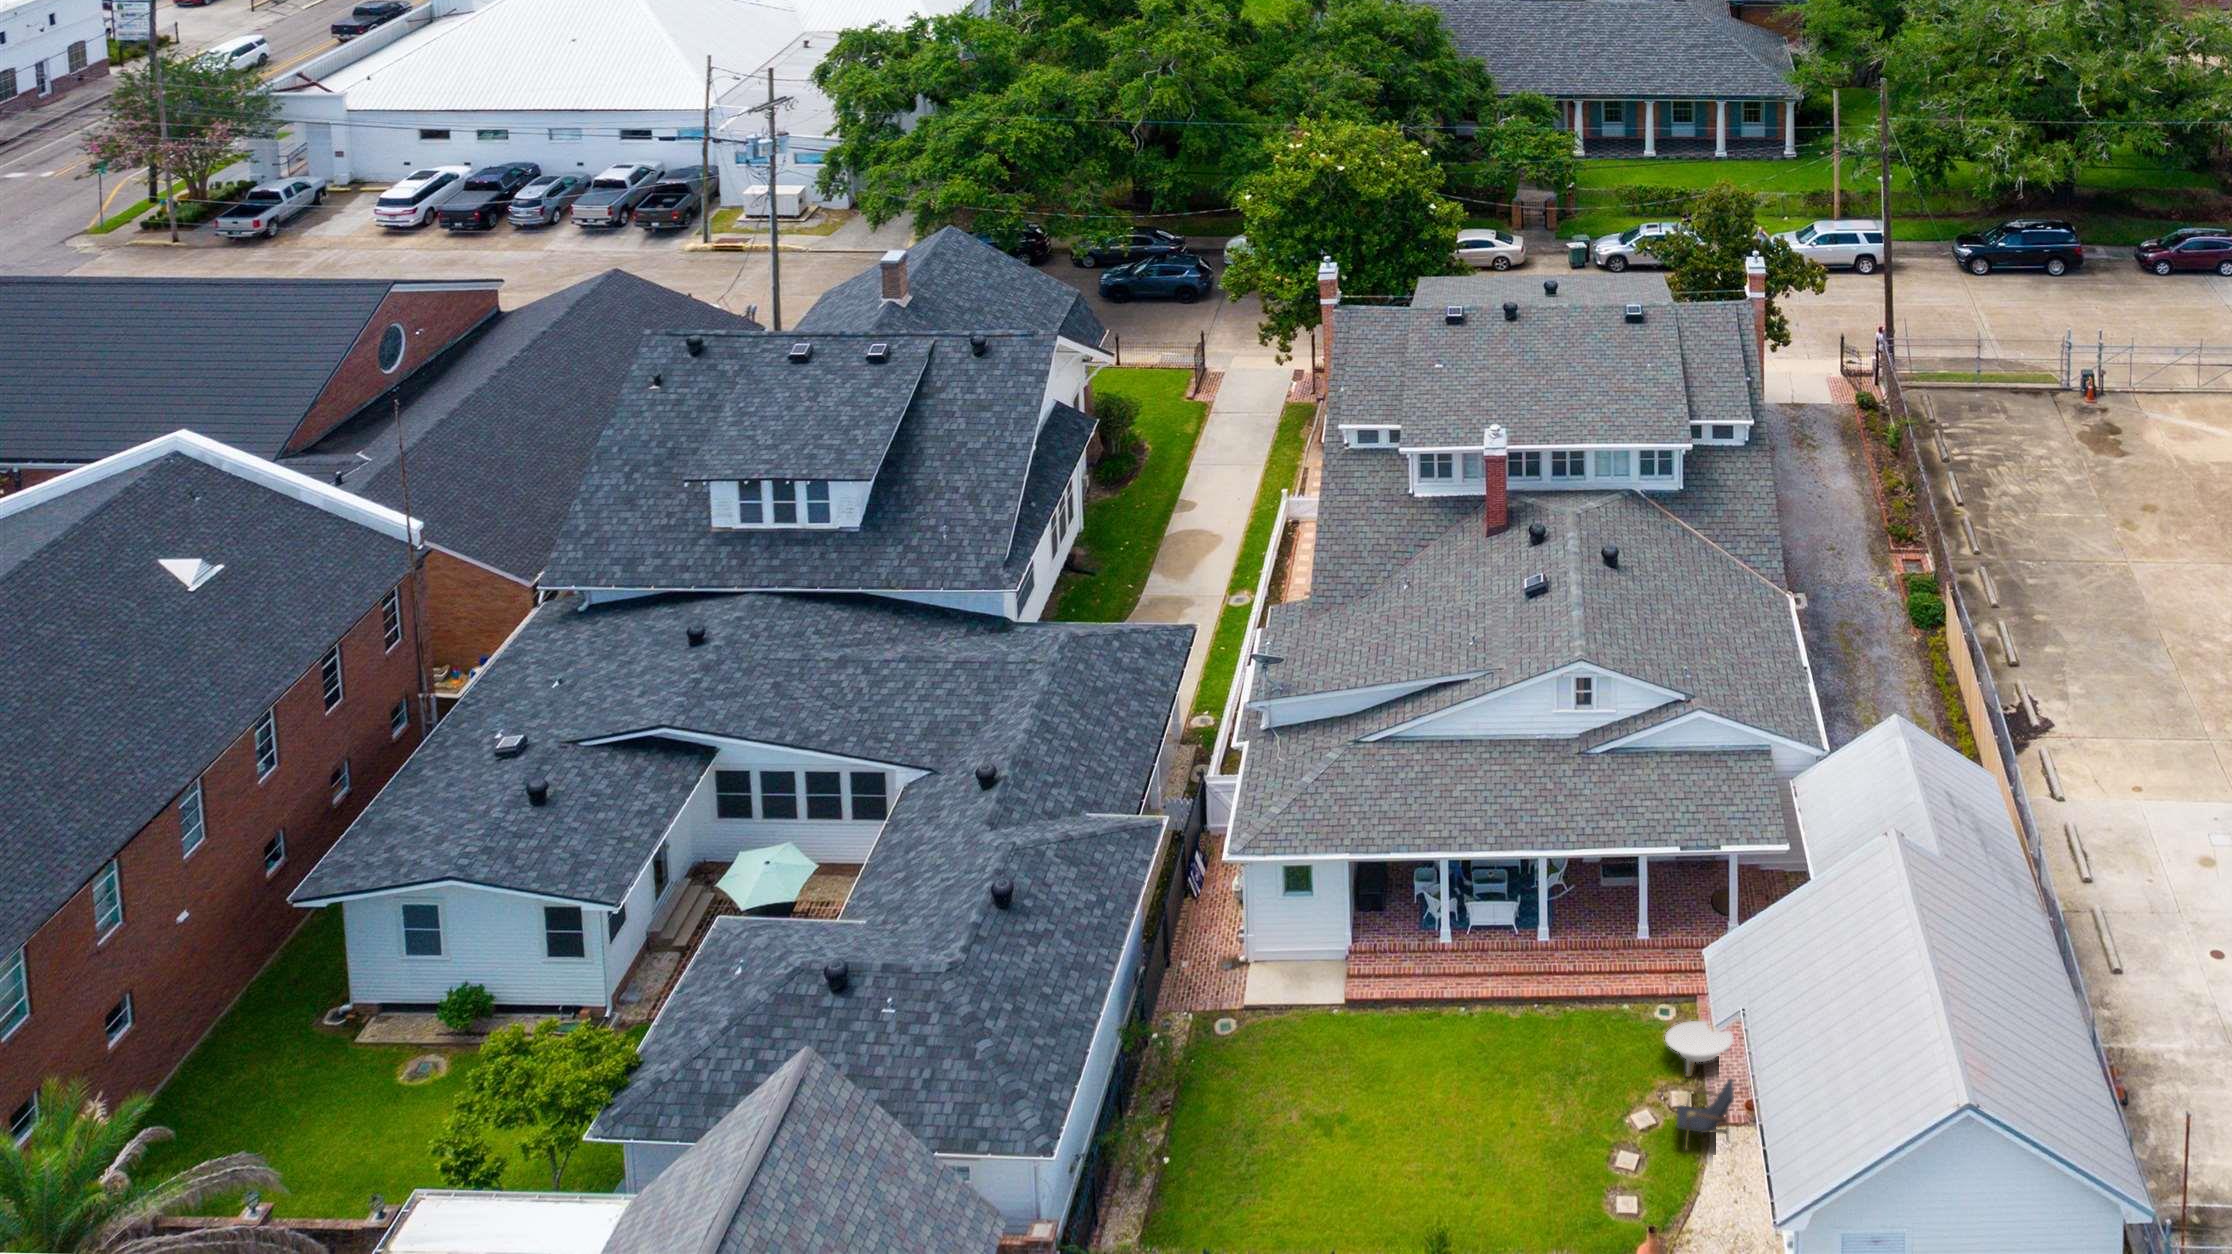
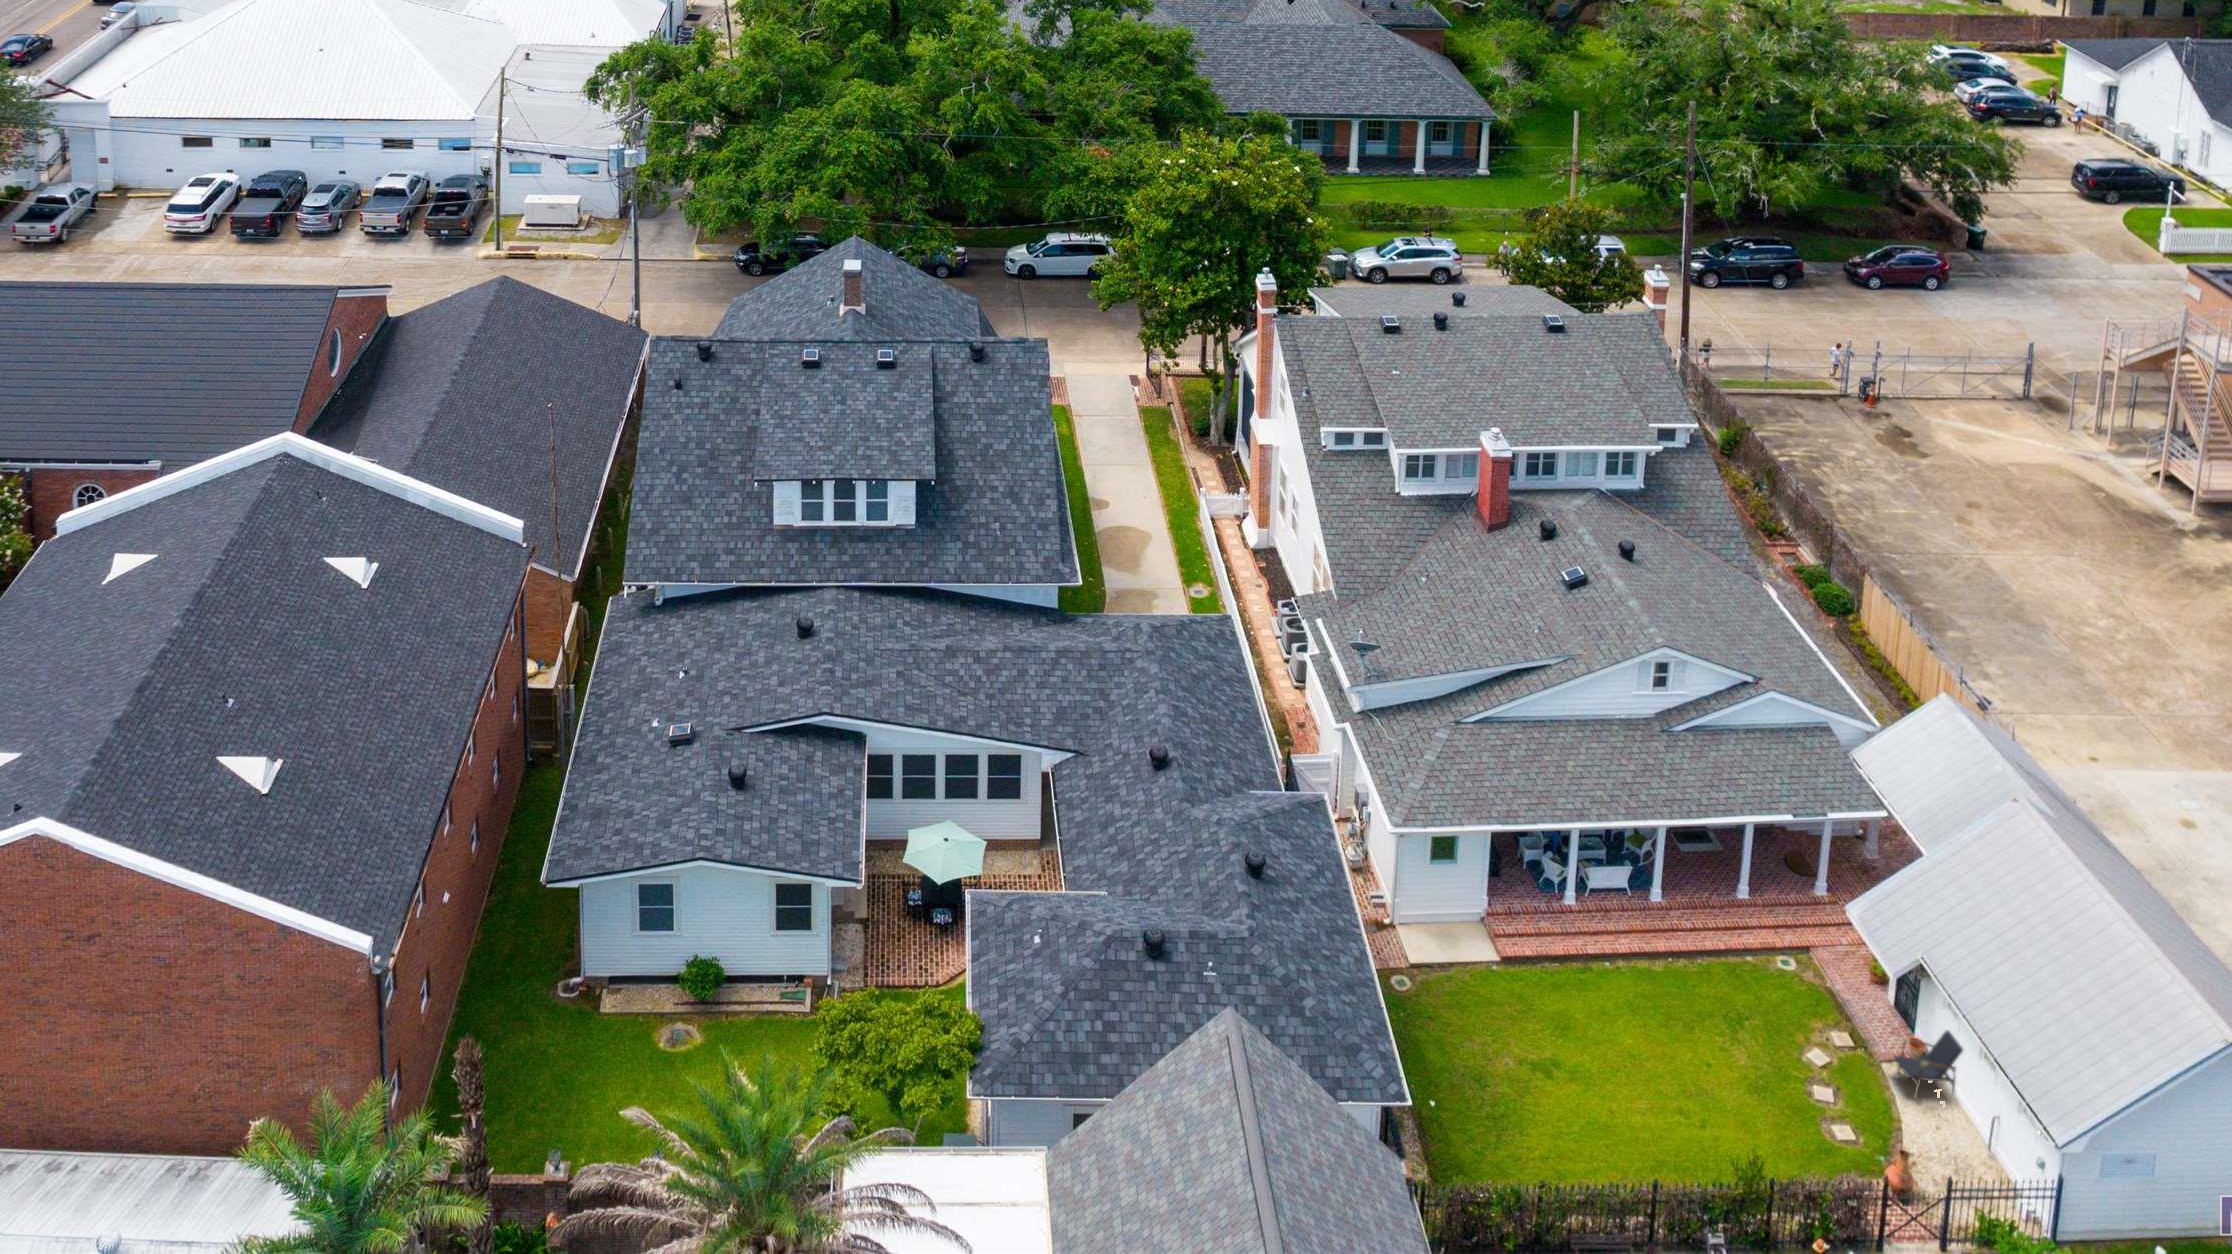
round table: present [1665,1021,1734,1077] -> none [1843,977,1911,1029]

